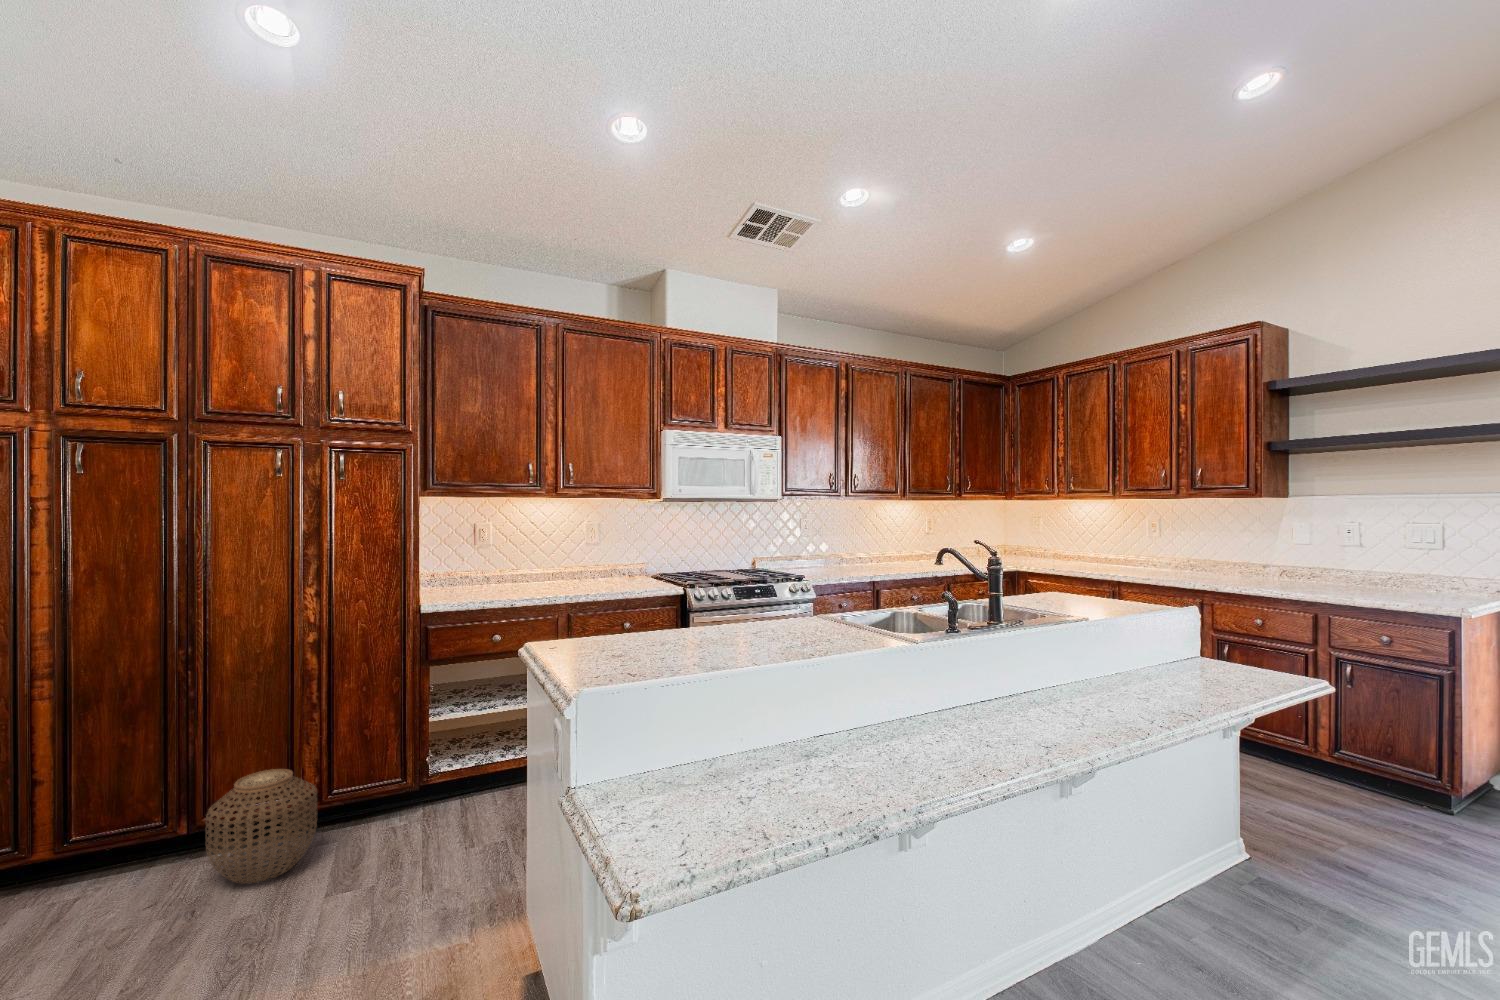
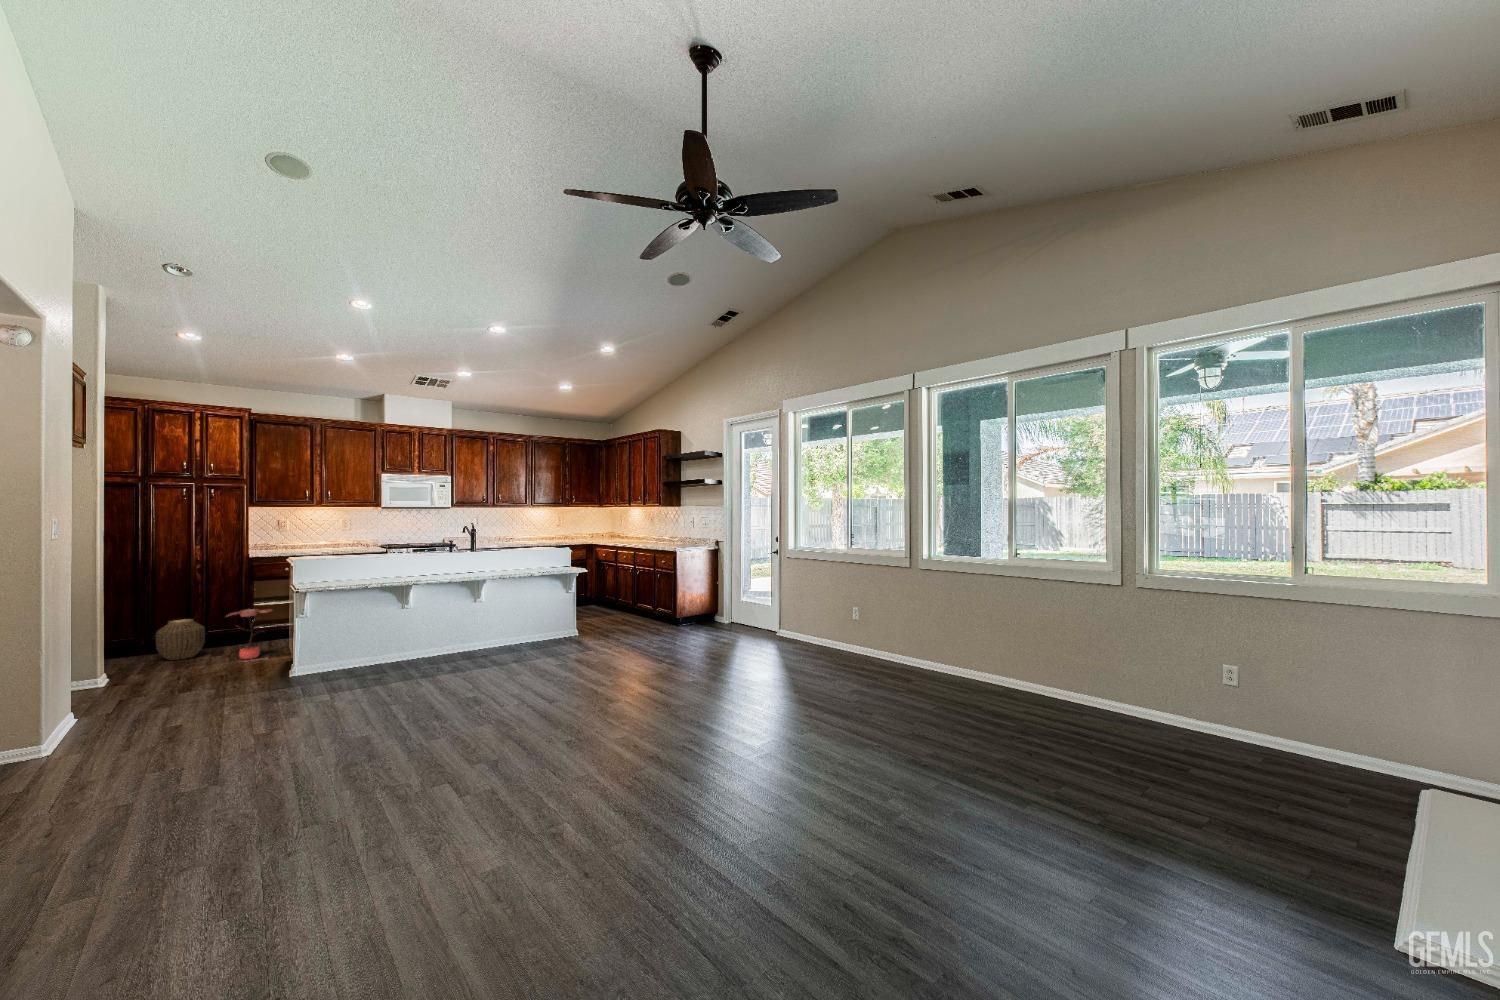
potted plant: none [341,763,456,913] -> present [227,609,272,659]

